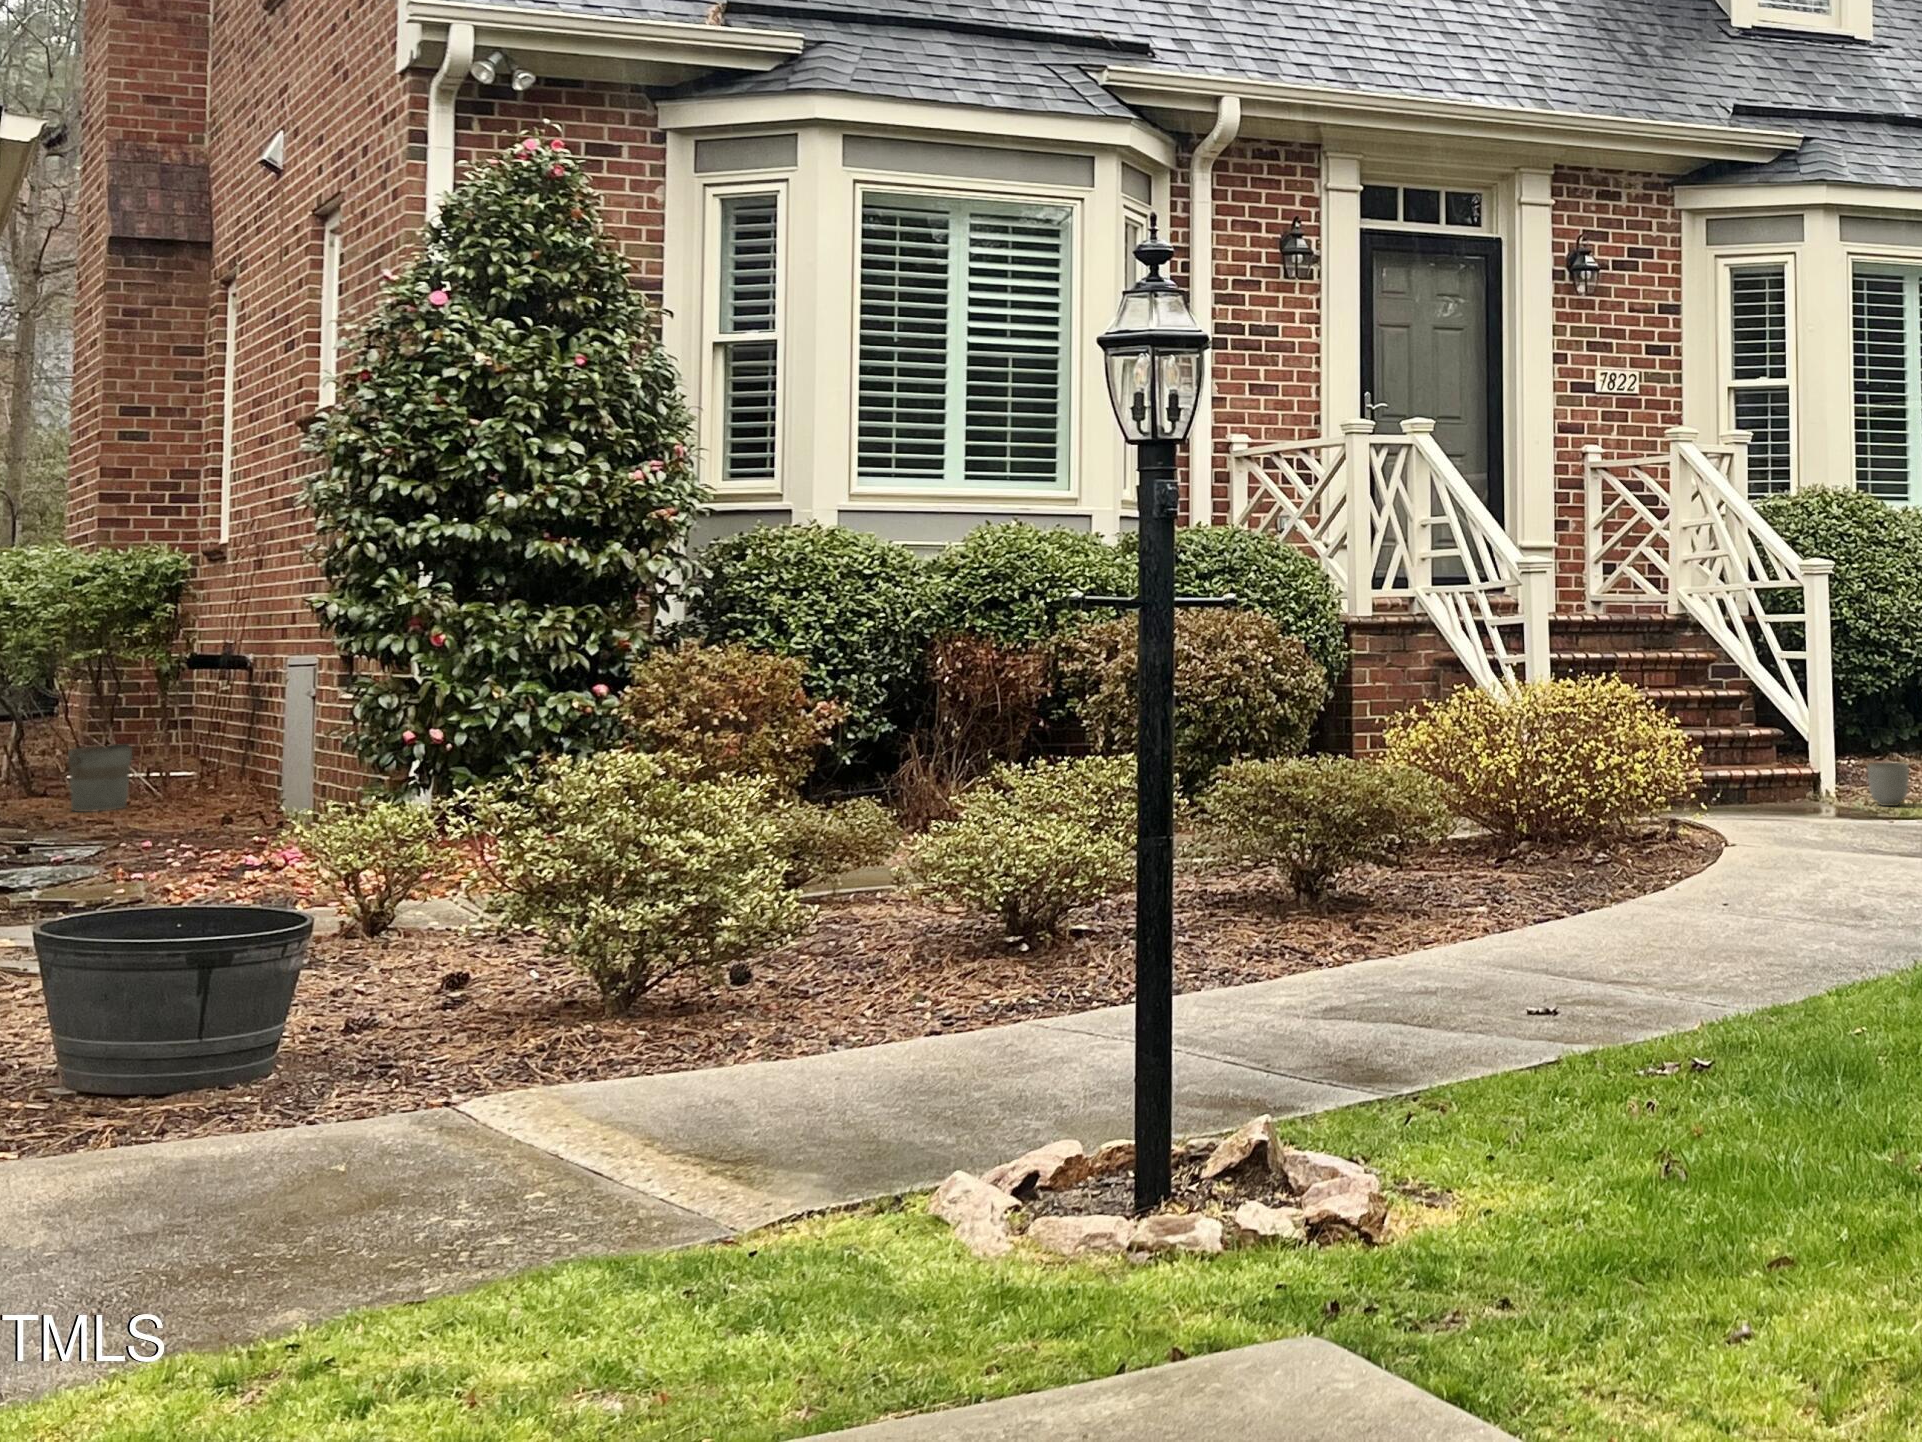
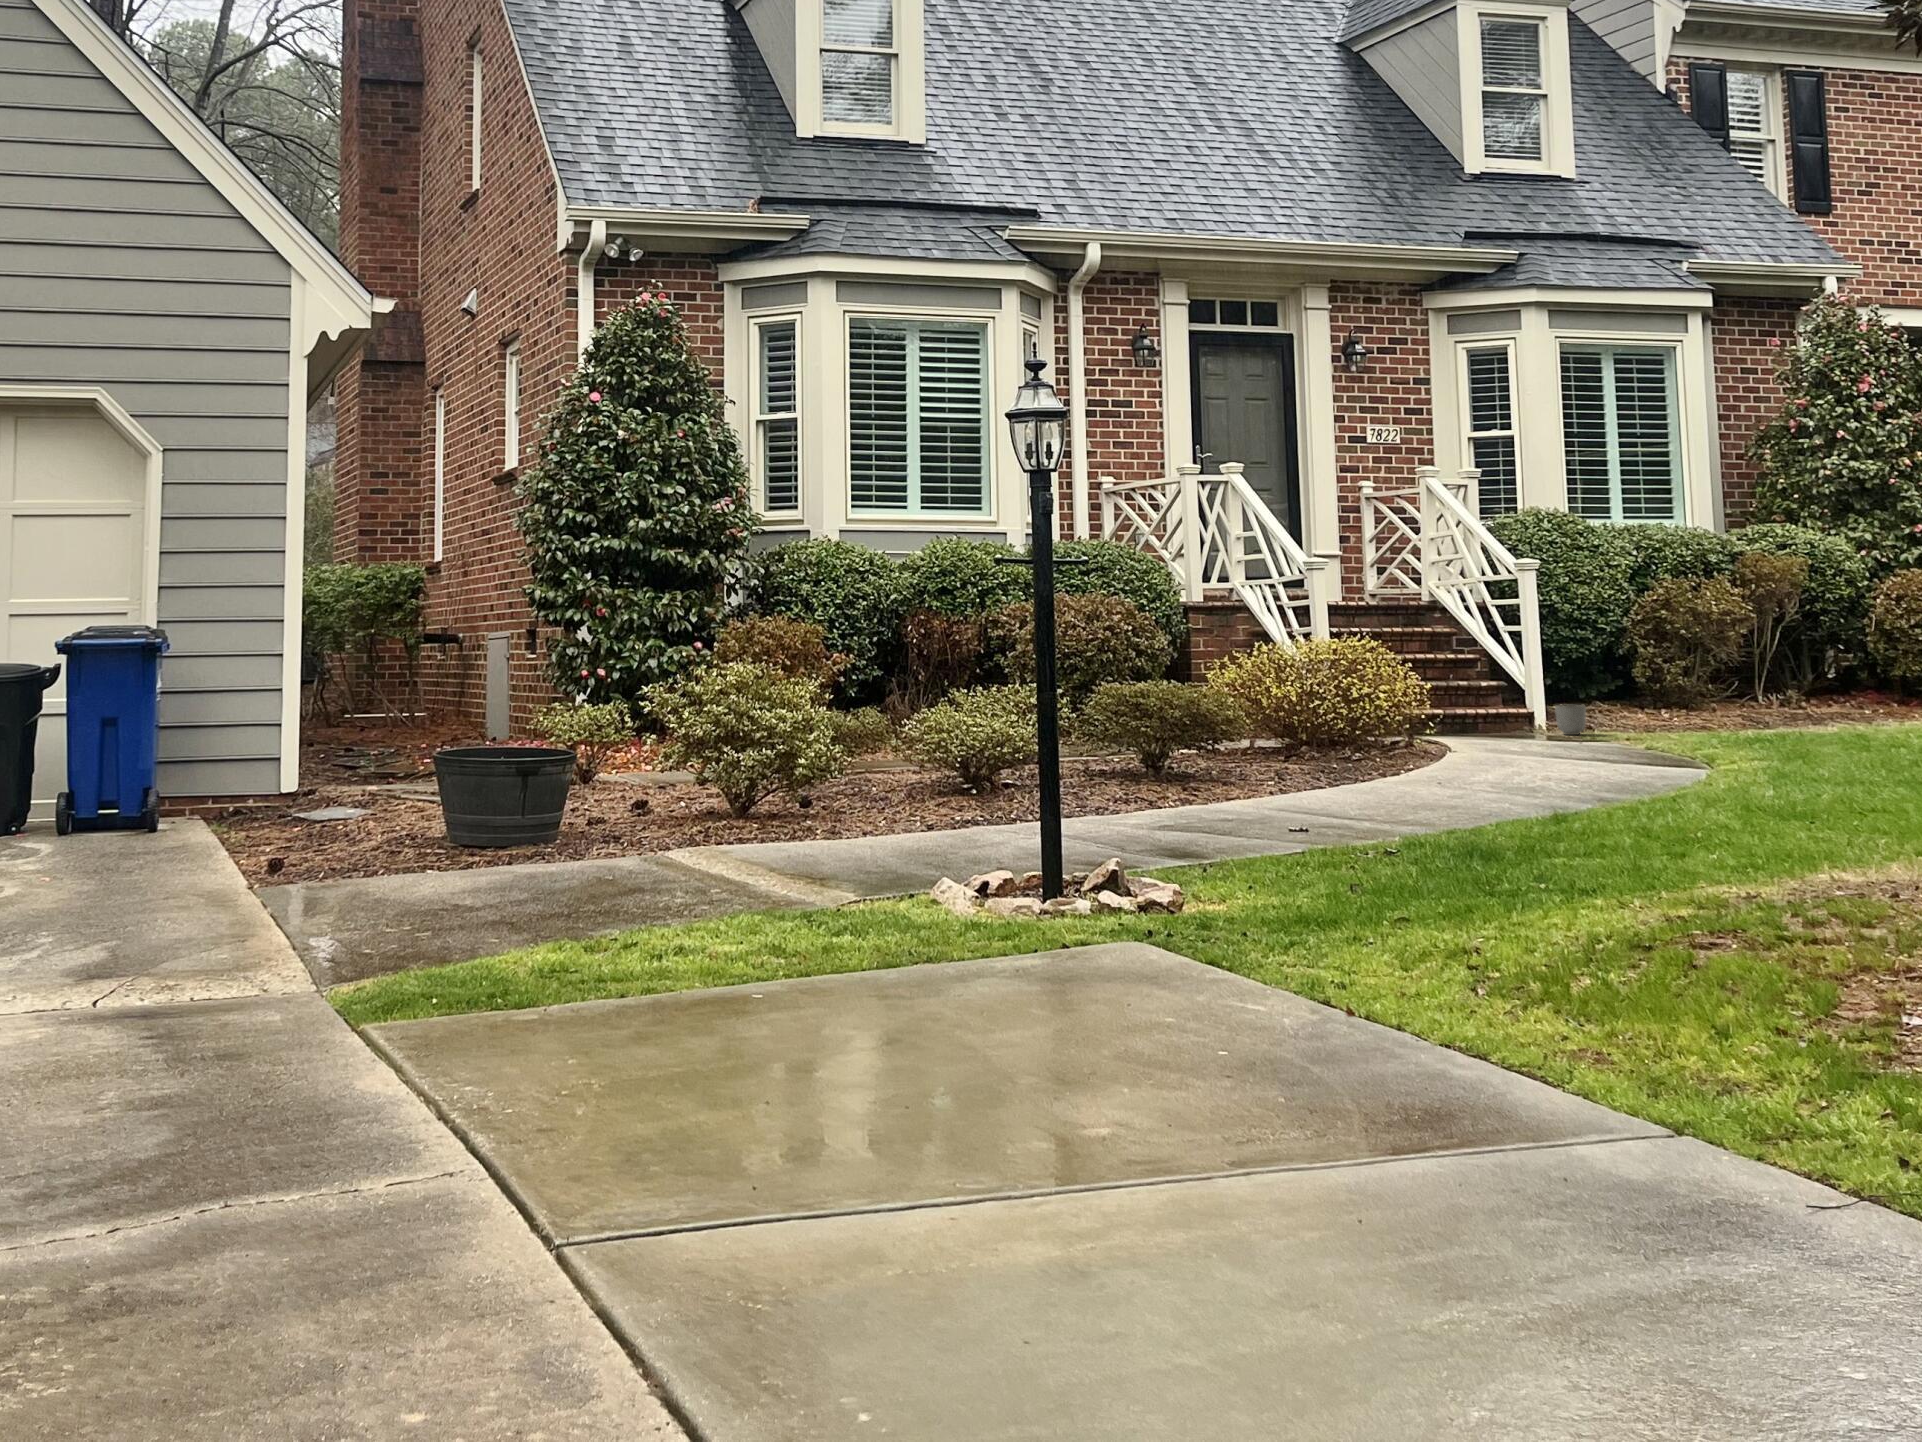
bucket: present [67,743,138,812] -> none [368,679,410,722]

